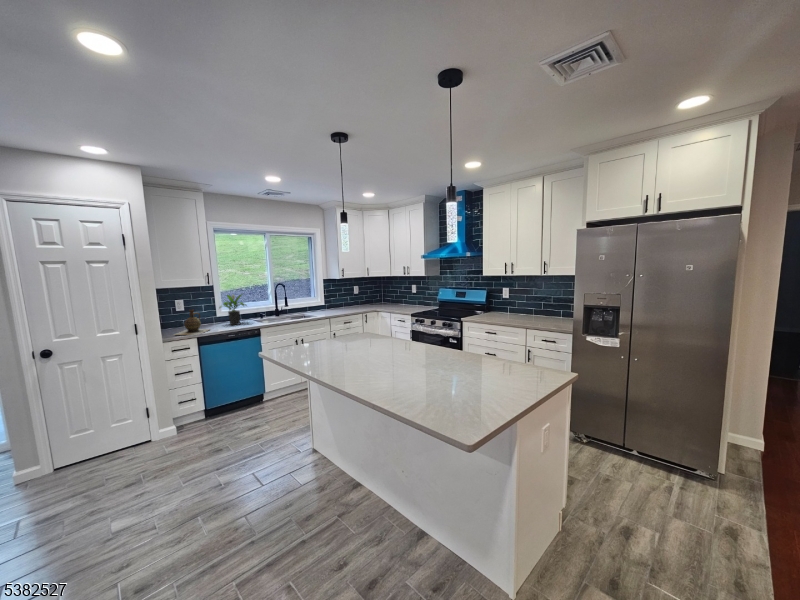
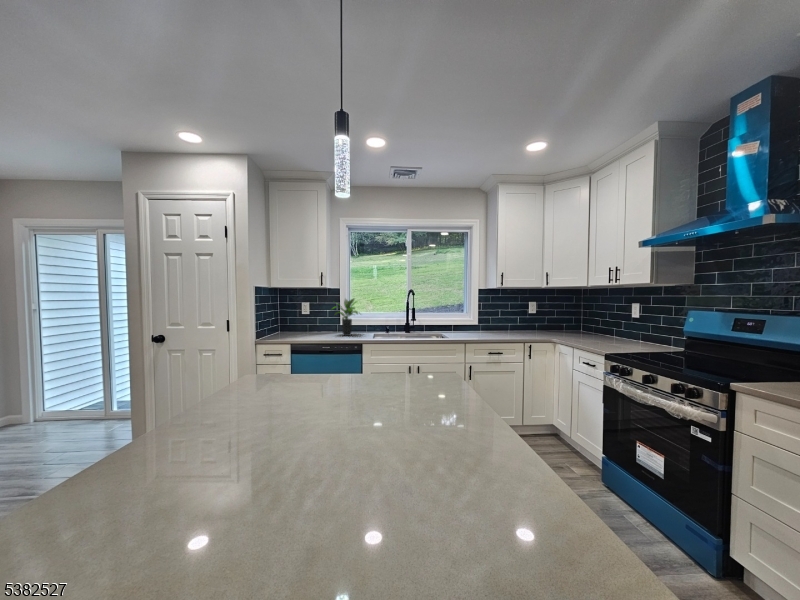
ceramic jug: present [175,310,209,335] -> none [275,312,315,340]

